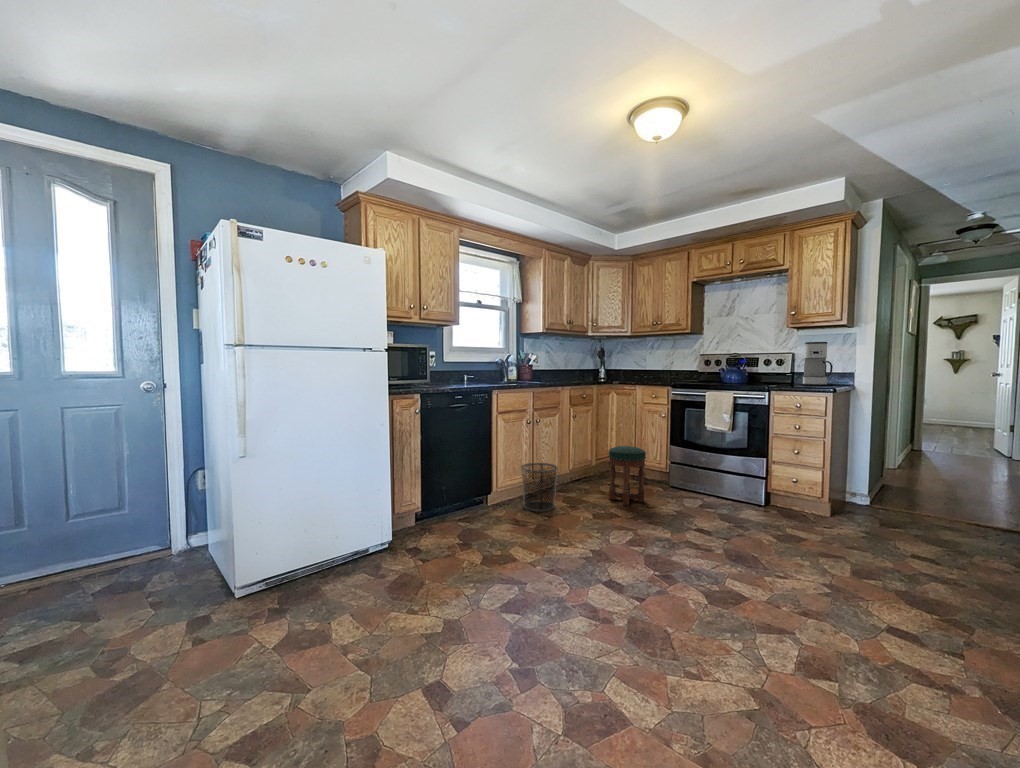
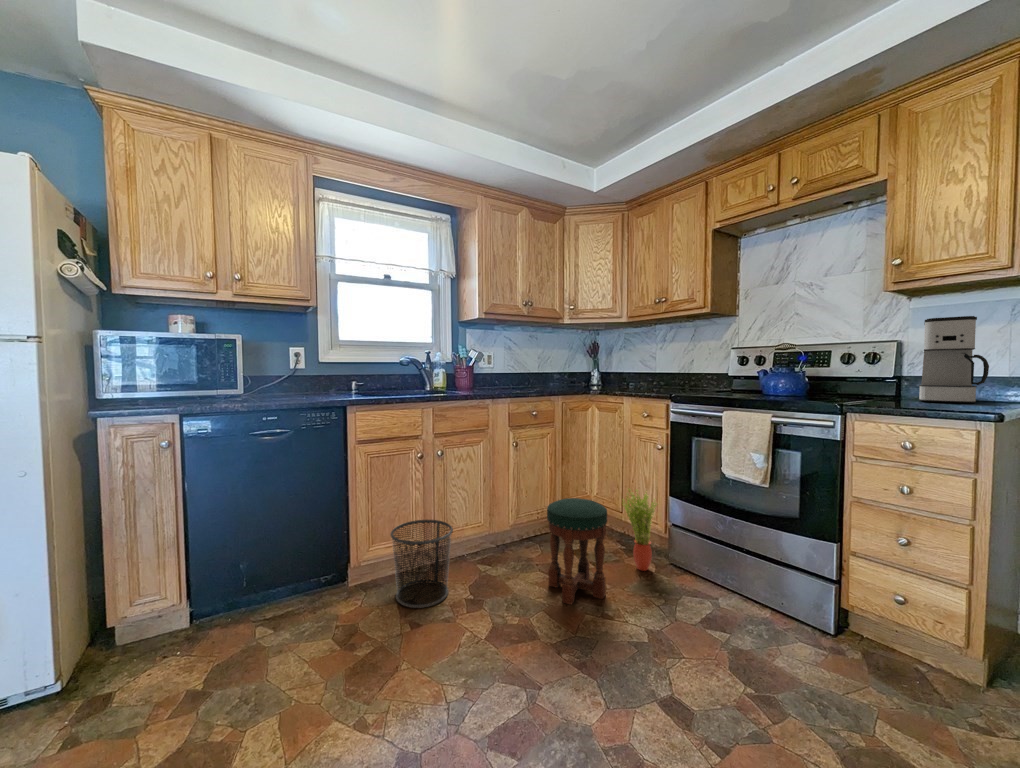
potted plant: none [644,441,667,491] -> present [623,489,657,571]

